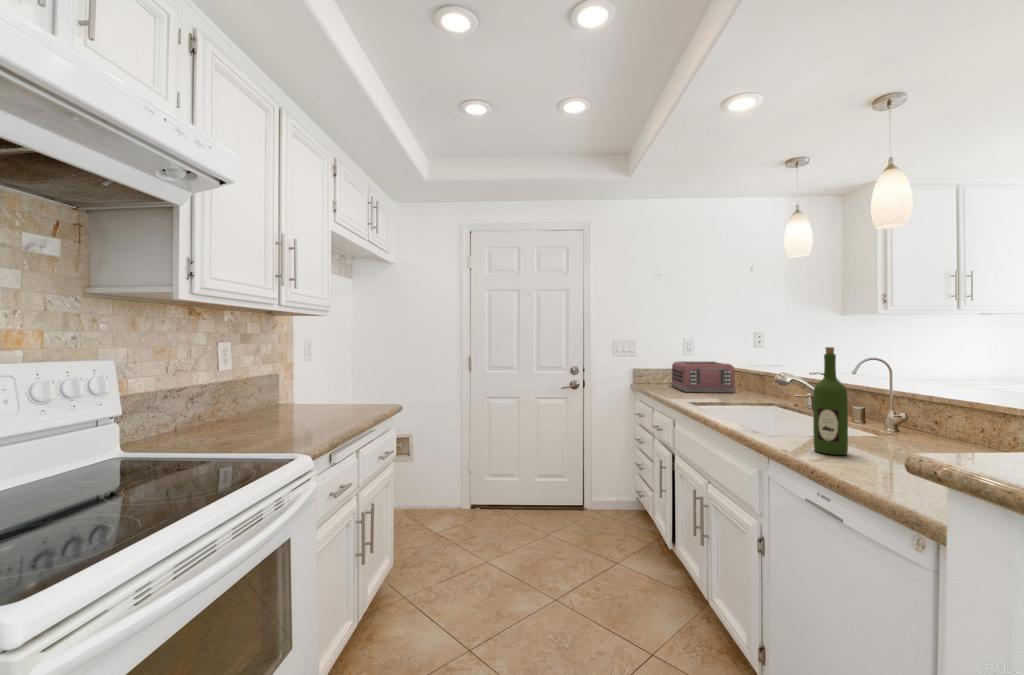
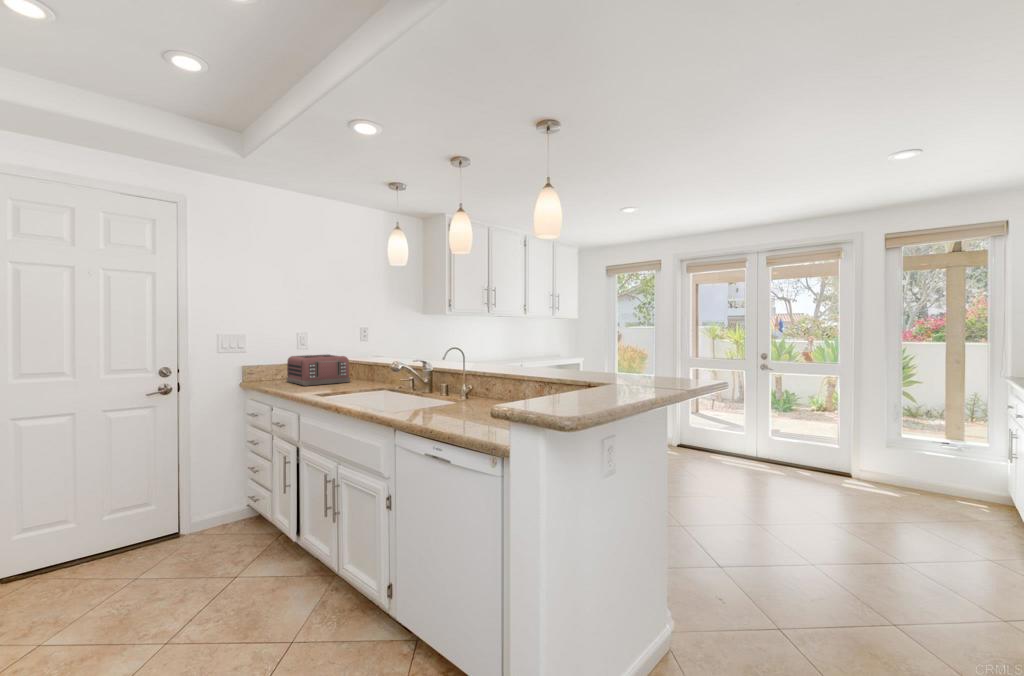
wine bottle: present [813,347,848,455] -> none [427,342,447,419]

